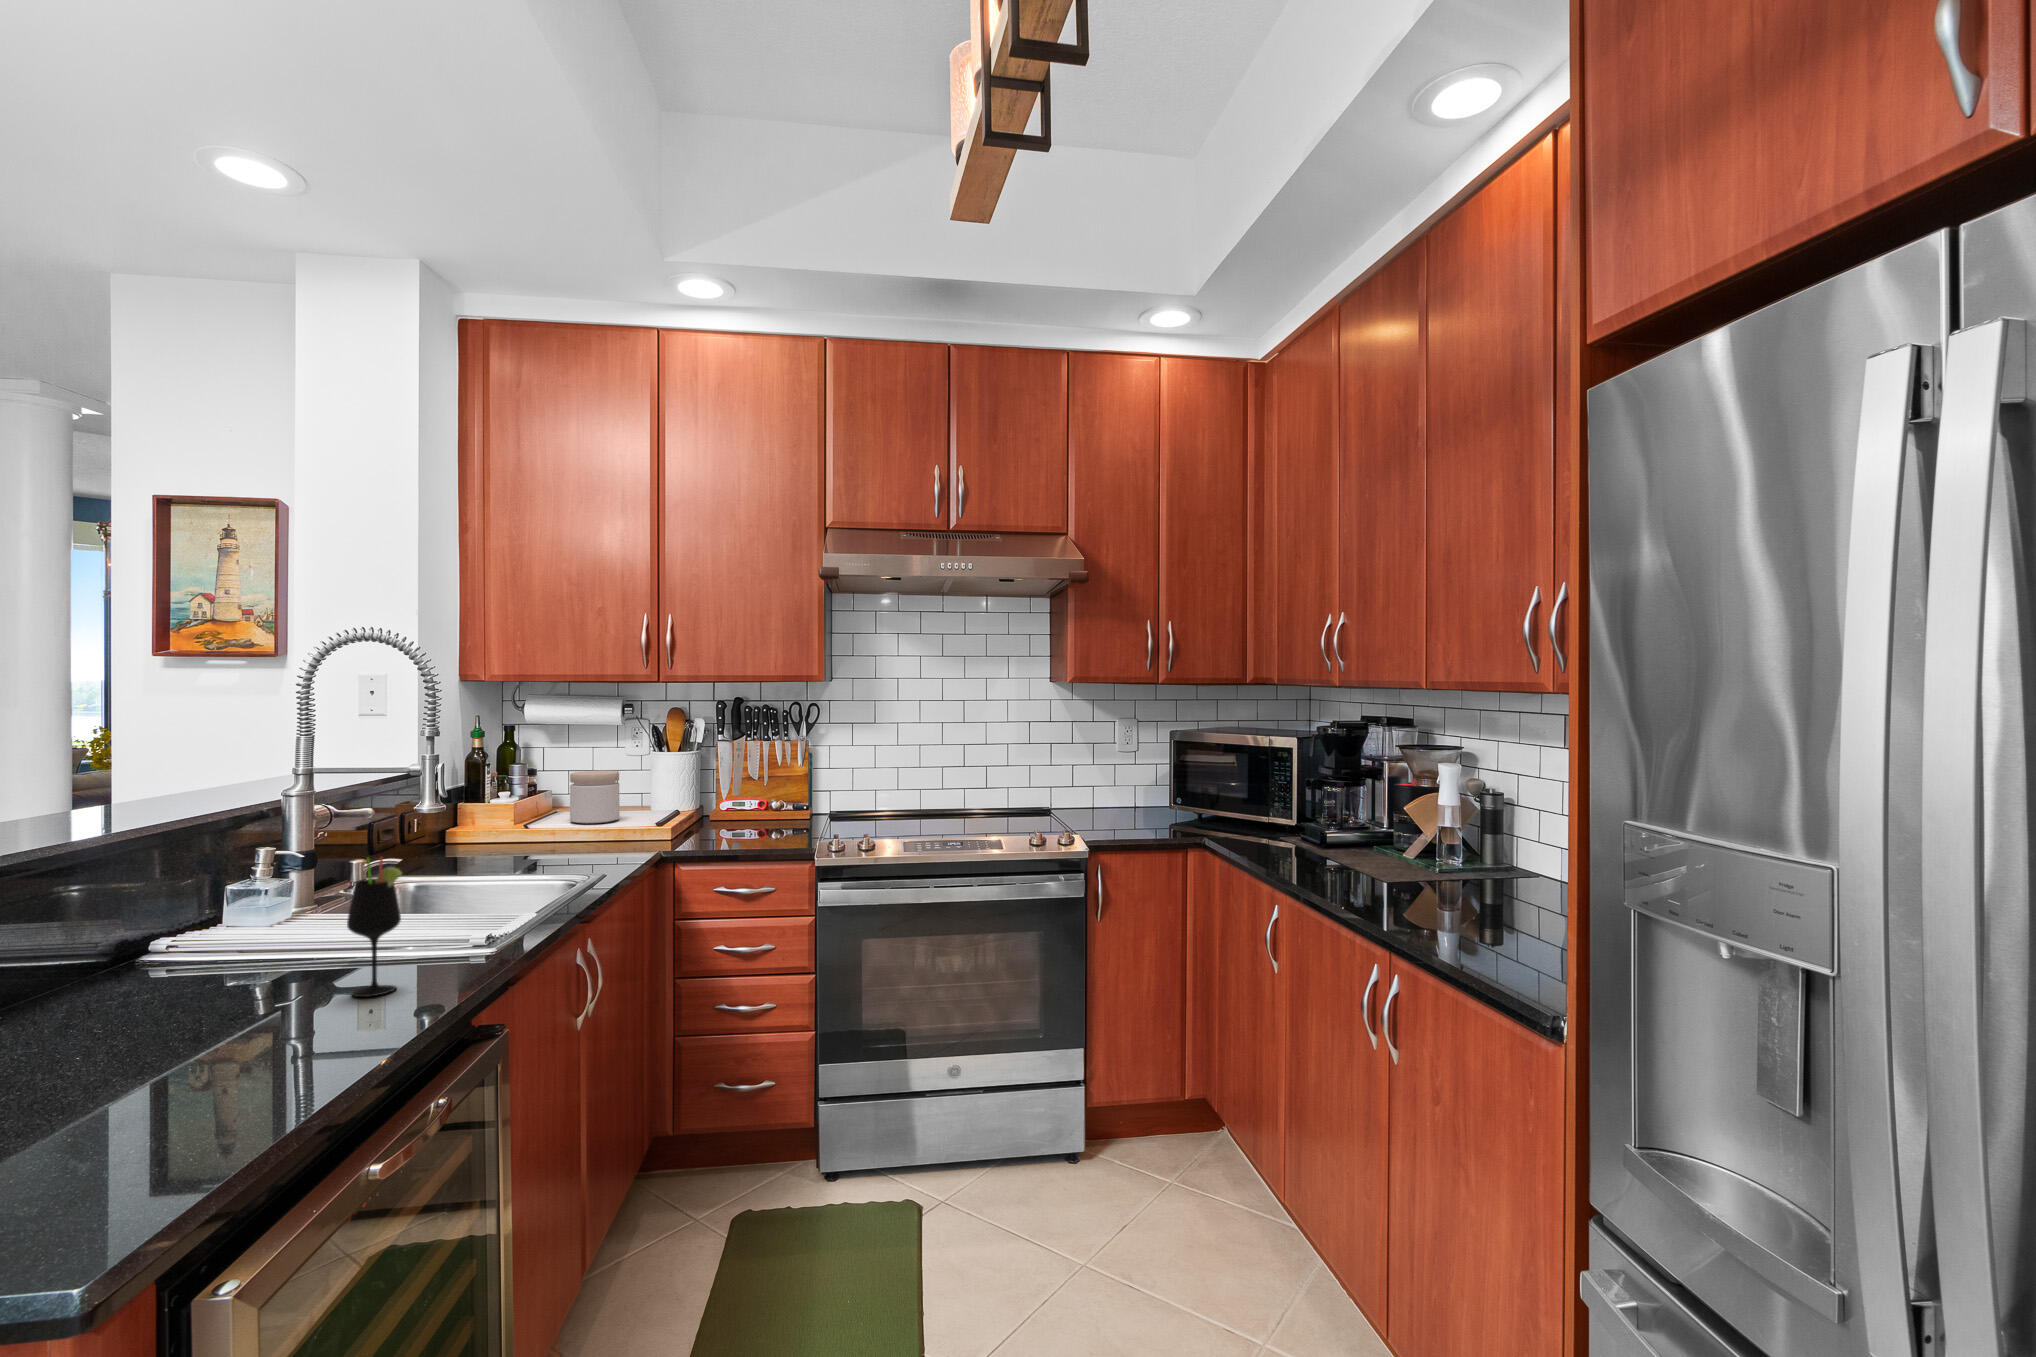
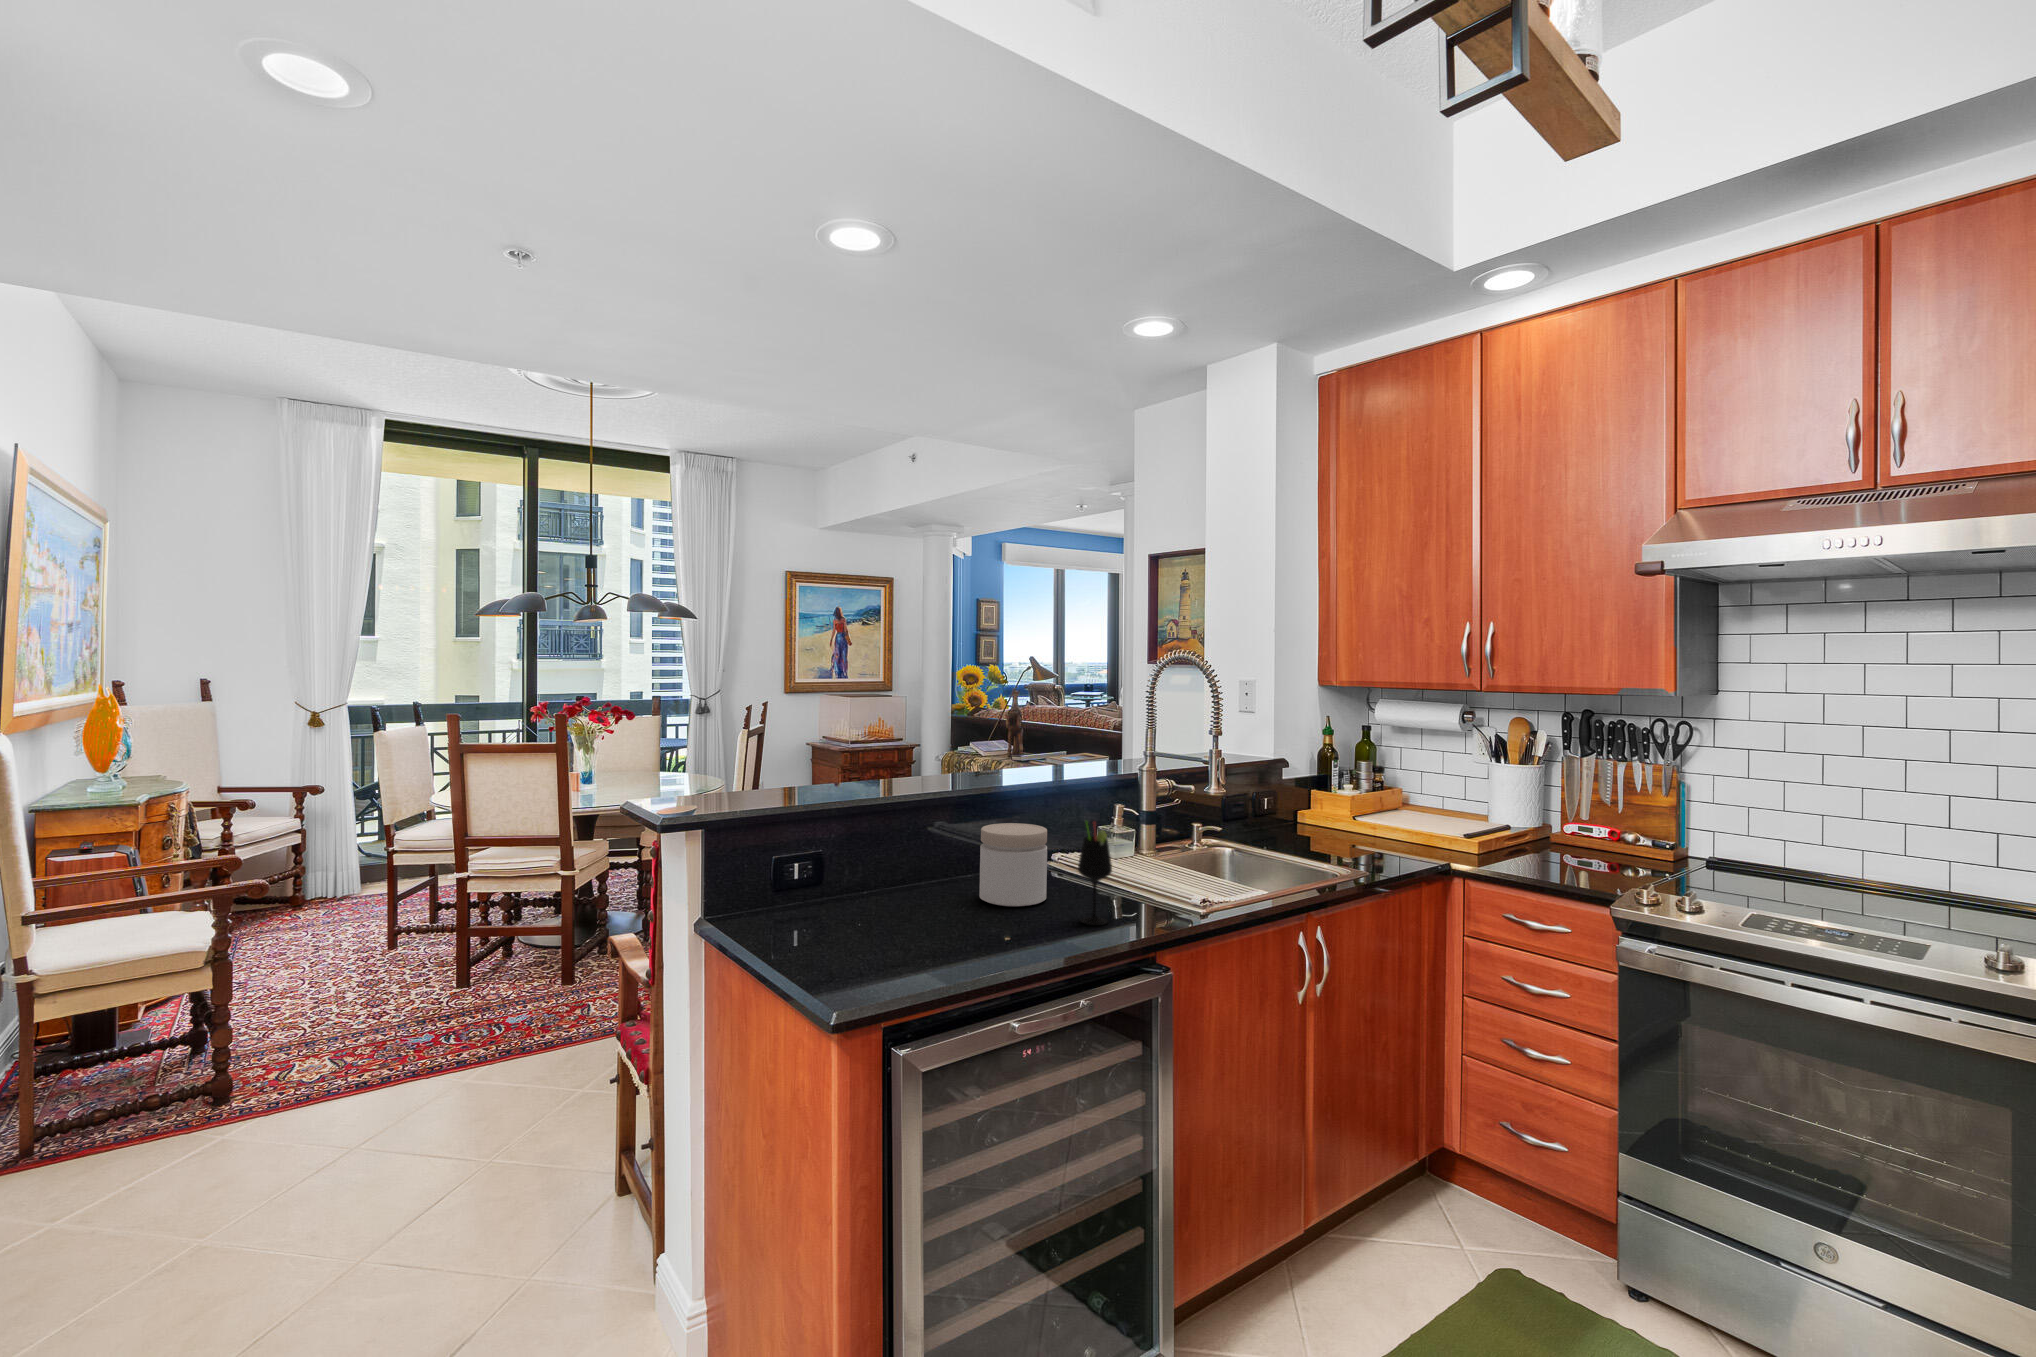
jar: present [570,770,620,823] -> present [980,823,1047,906]

